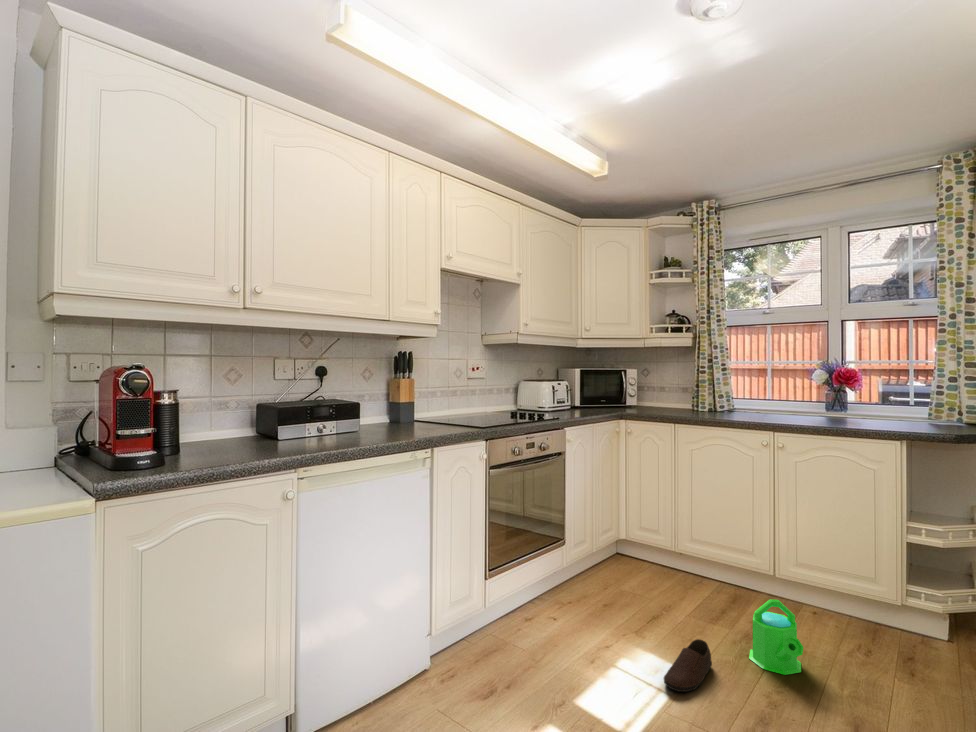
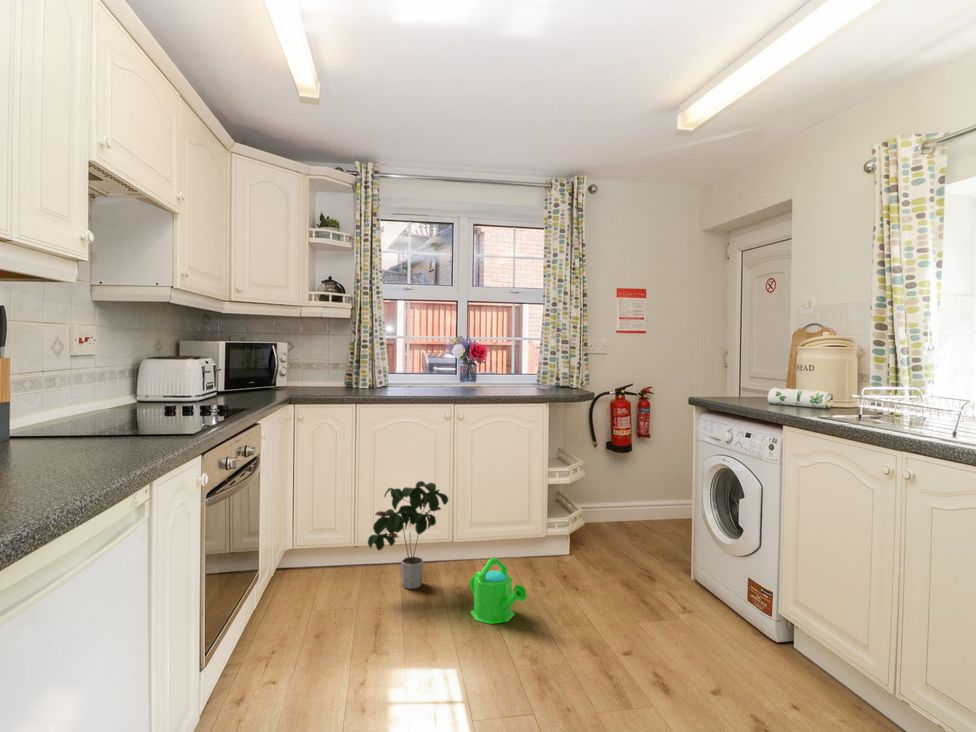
potted plant: none [663,504,761,609] -> present [368,481,448,589]
shoe: present [664,639,712,692] -> none [434,618,465,676]

